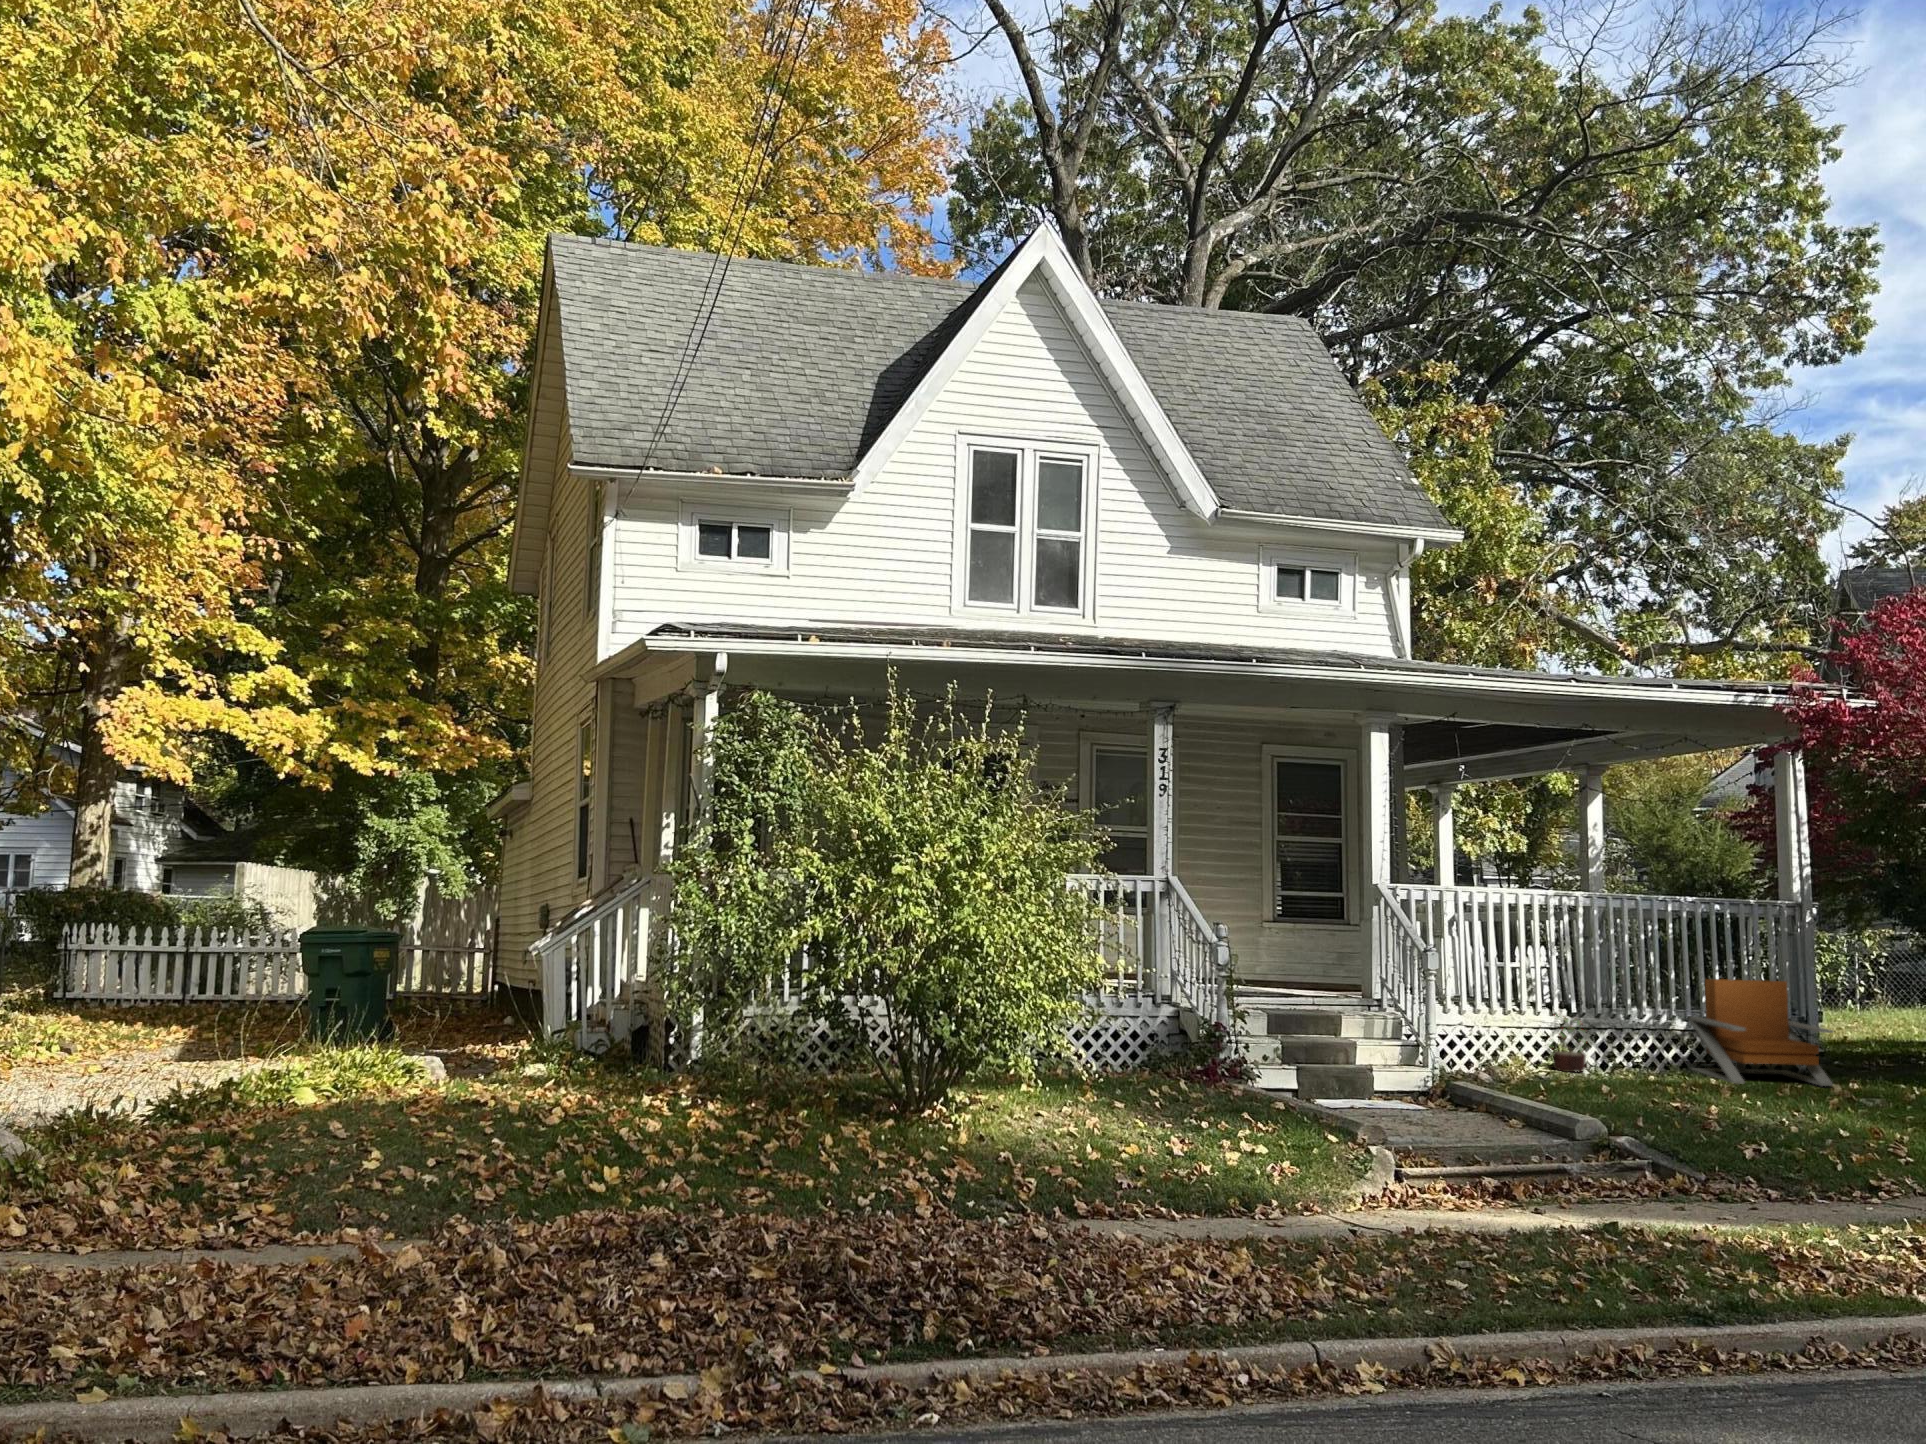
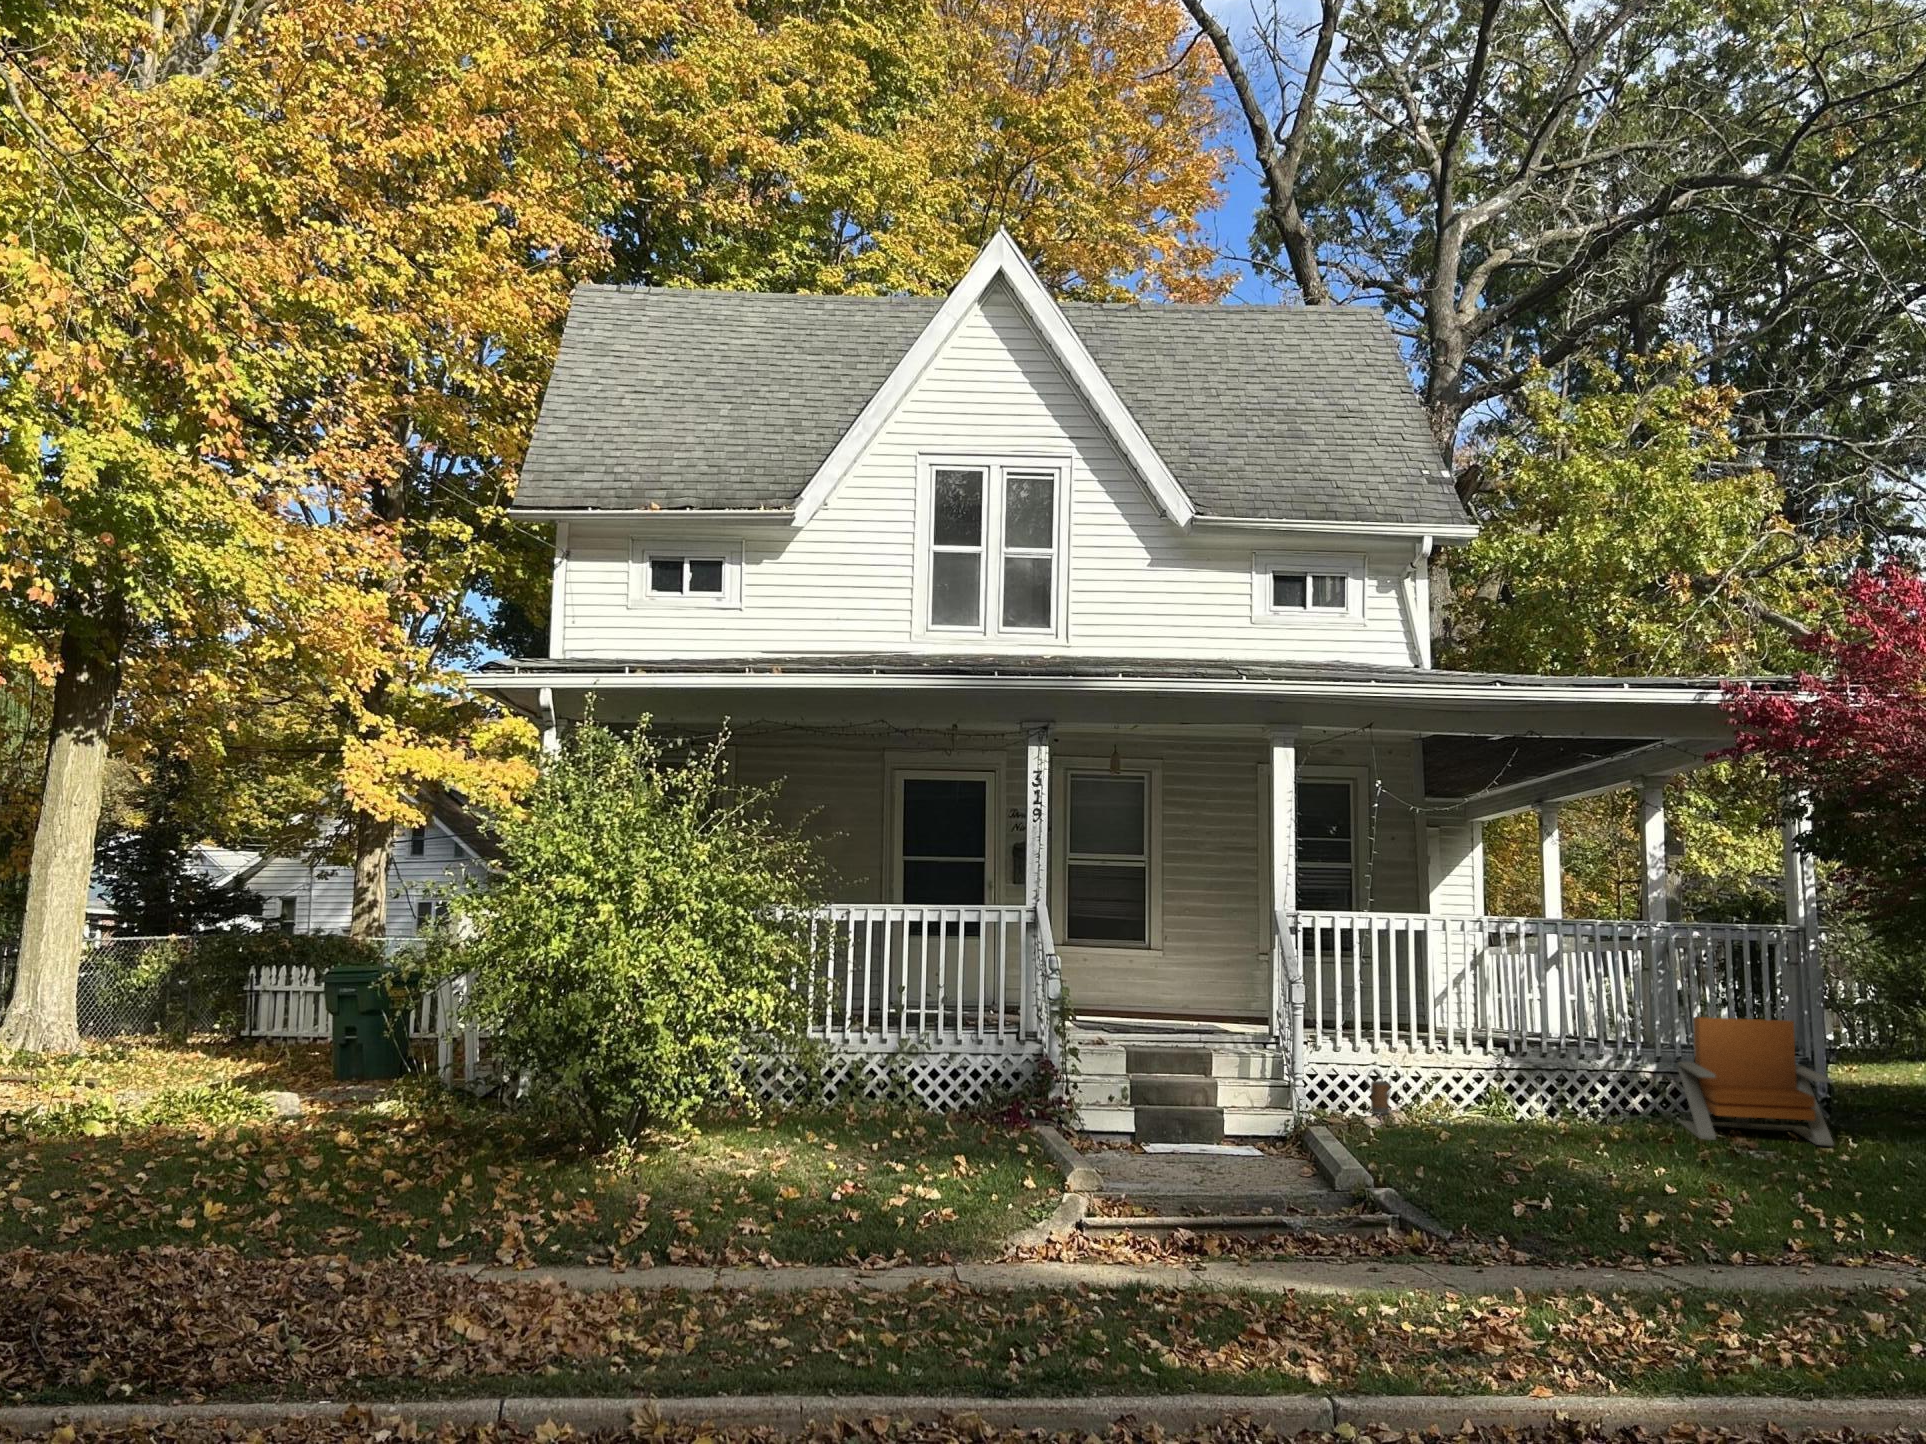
decorative plant: present [1549,1015,1587,1072] -> none [1475,1053,1523,1121]
watering can: none [1466,1028,1482,1069] -> present [1366,1069,1392,1114]

